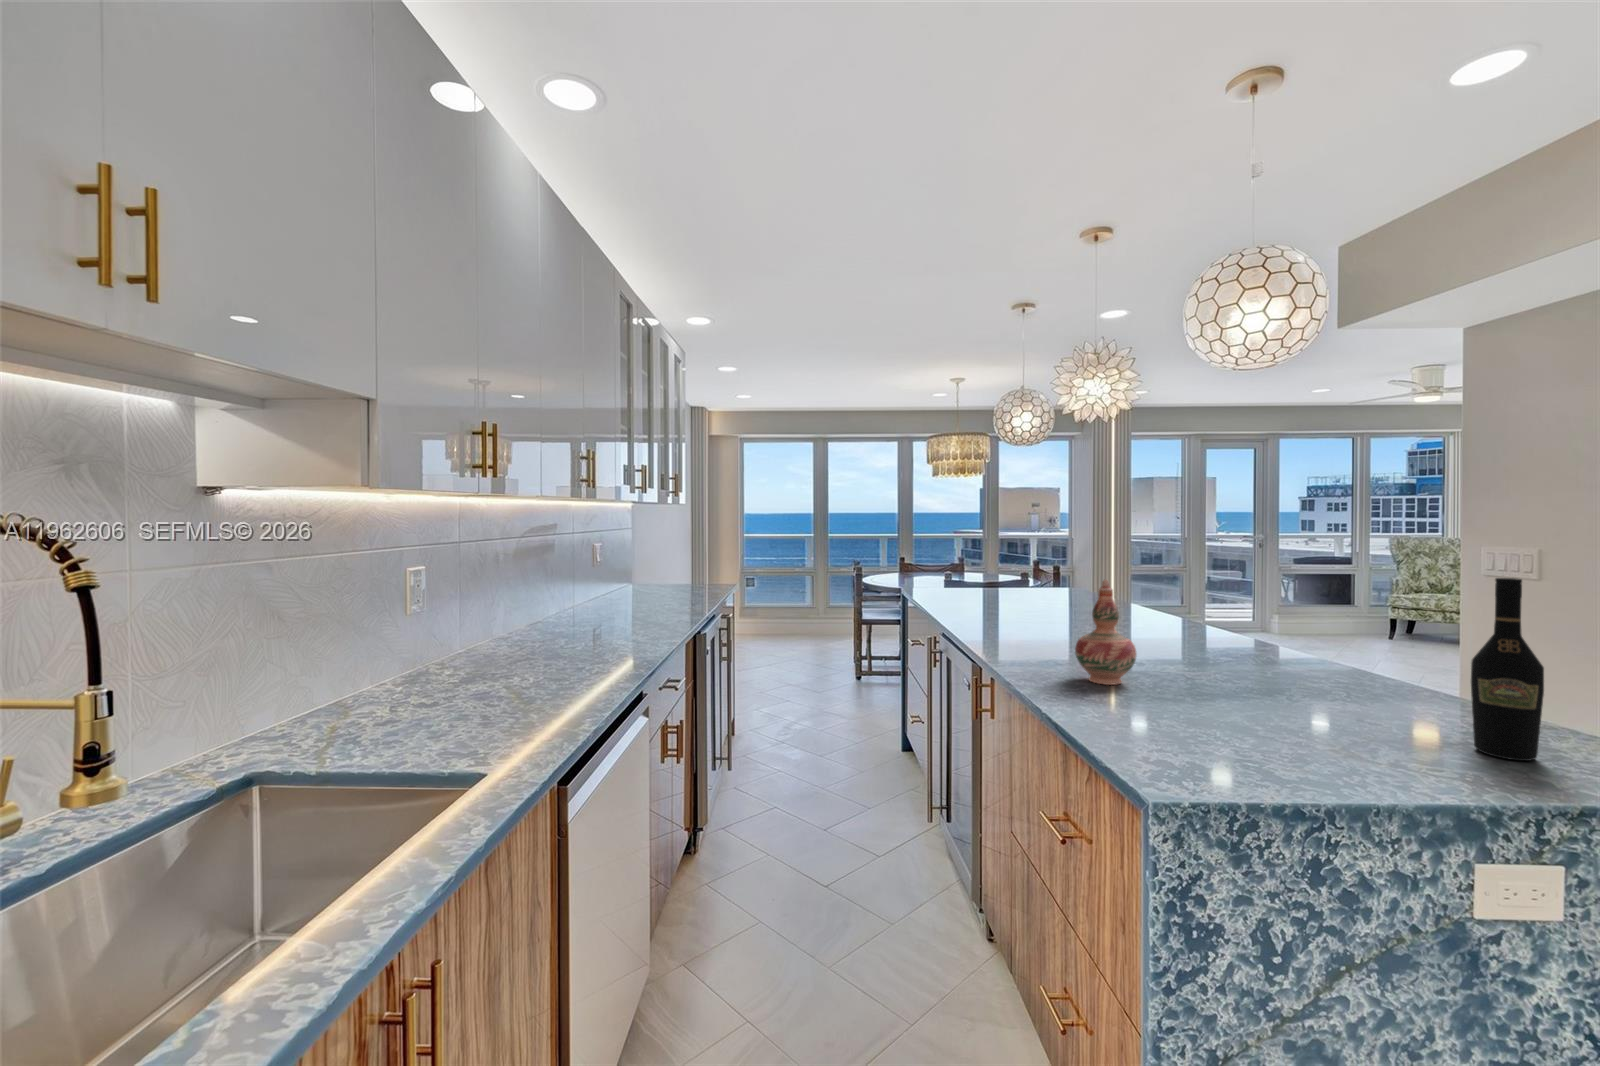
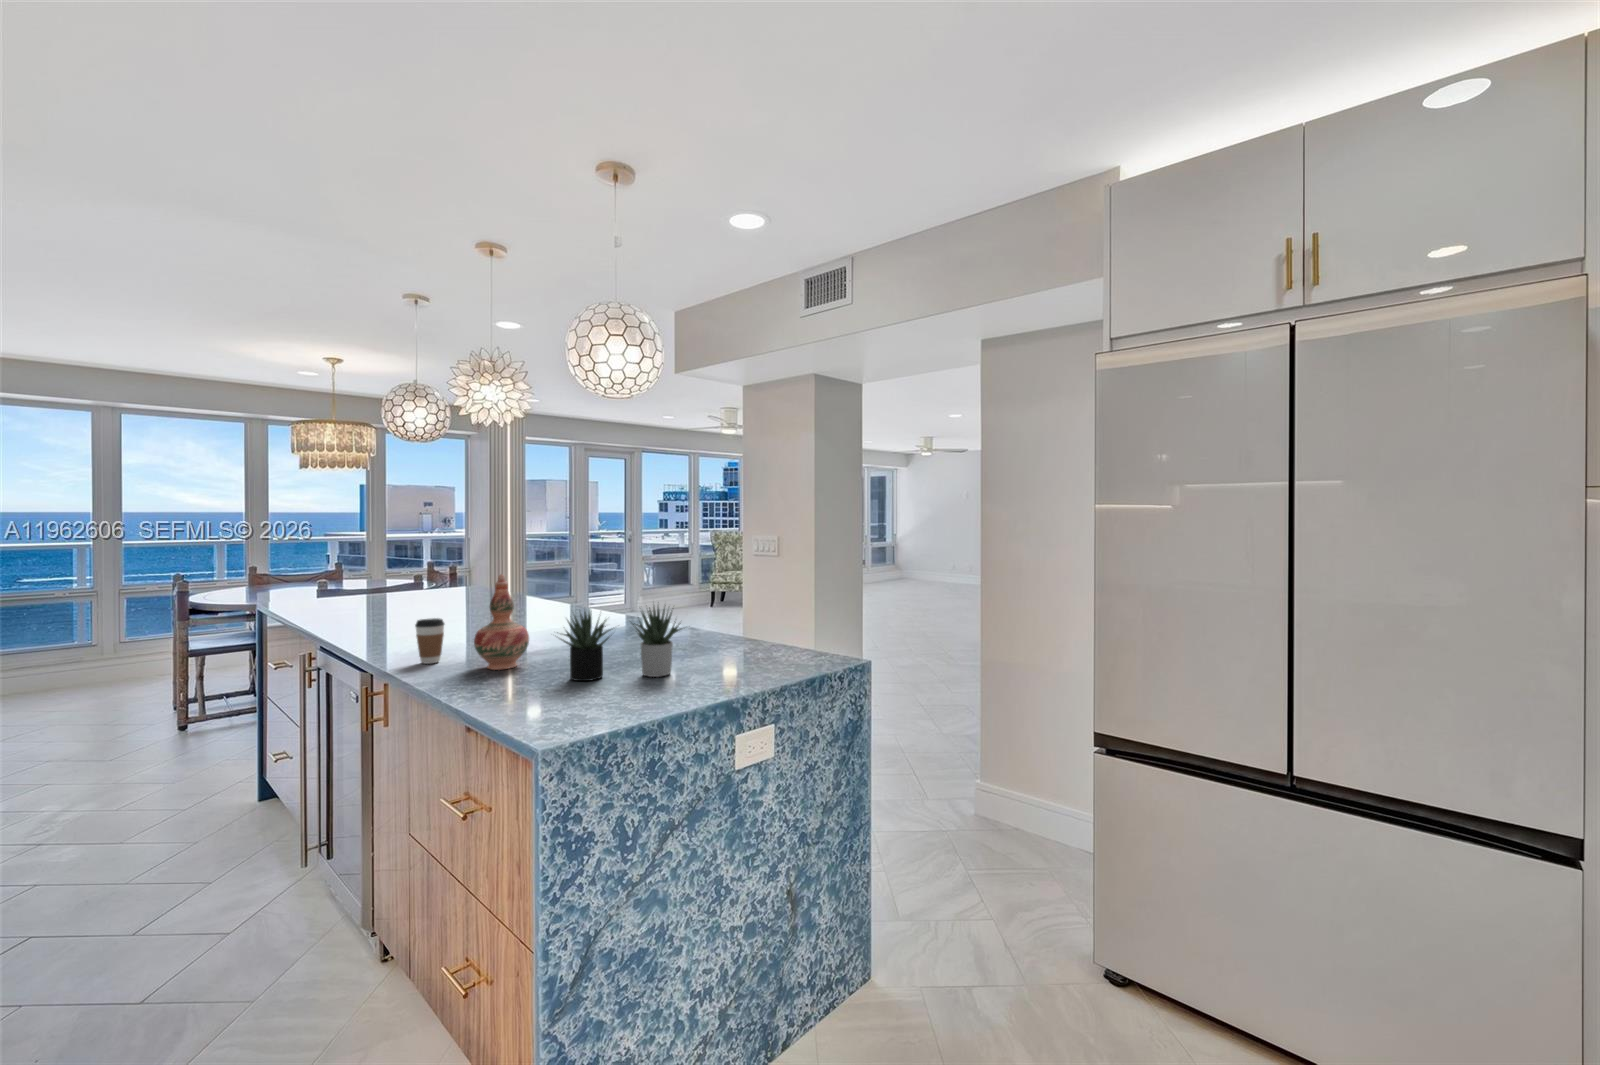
wine bottle: present [1471,578,1544,761] -> none [737,557,768,671]
coffee cup: none [1018,619,1046,665] -> present [415,618,444,664]
succulent plant: none [1163,626,1381,735] -> present [561,607,682,681]

